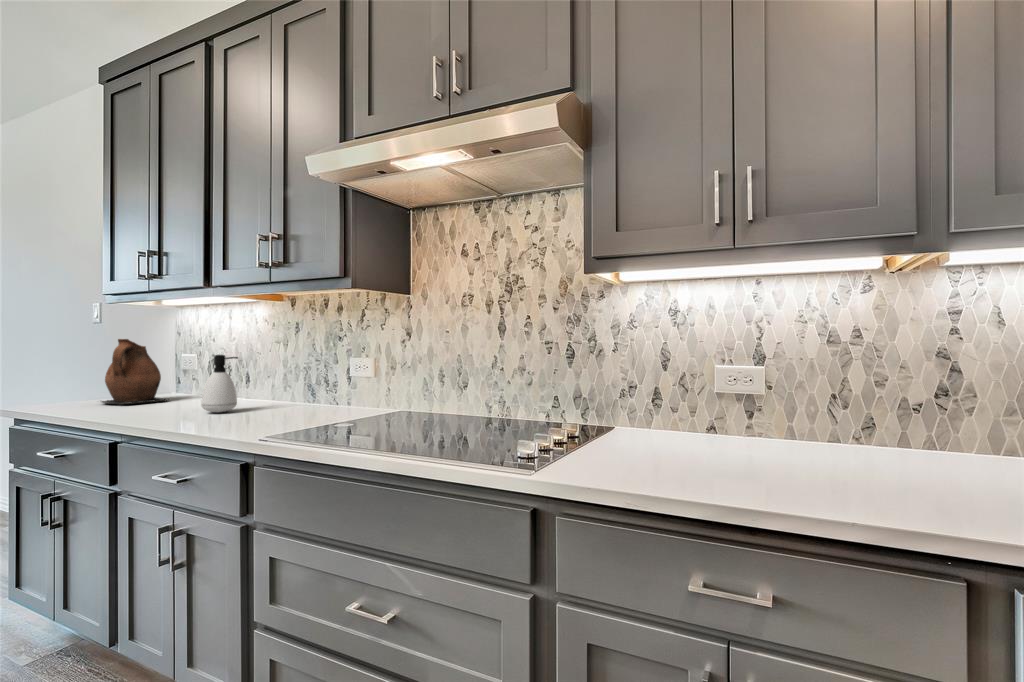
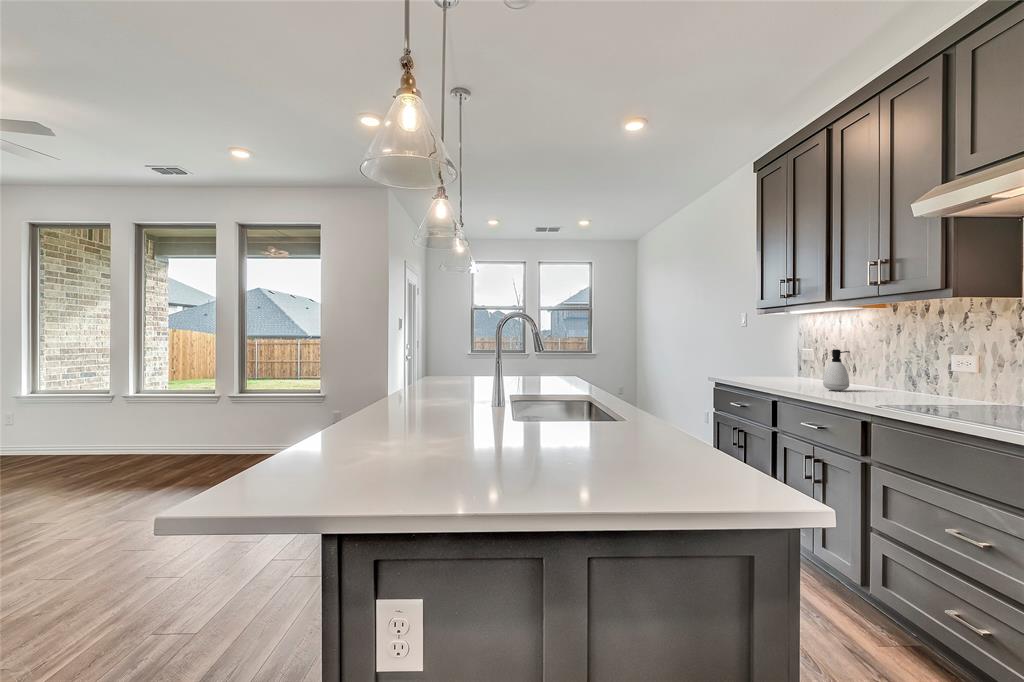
ceramic pitcher: present [102,339,169,404] -> none [750,339,795,383]

